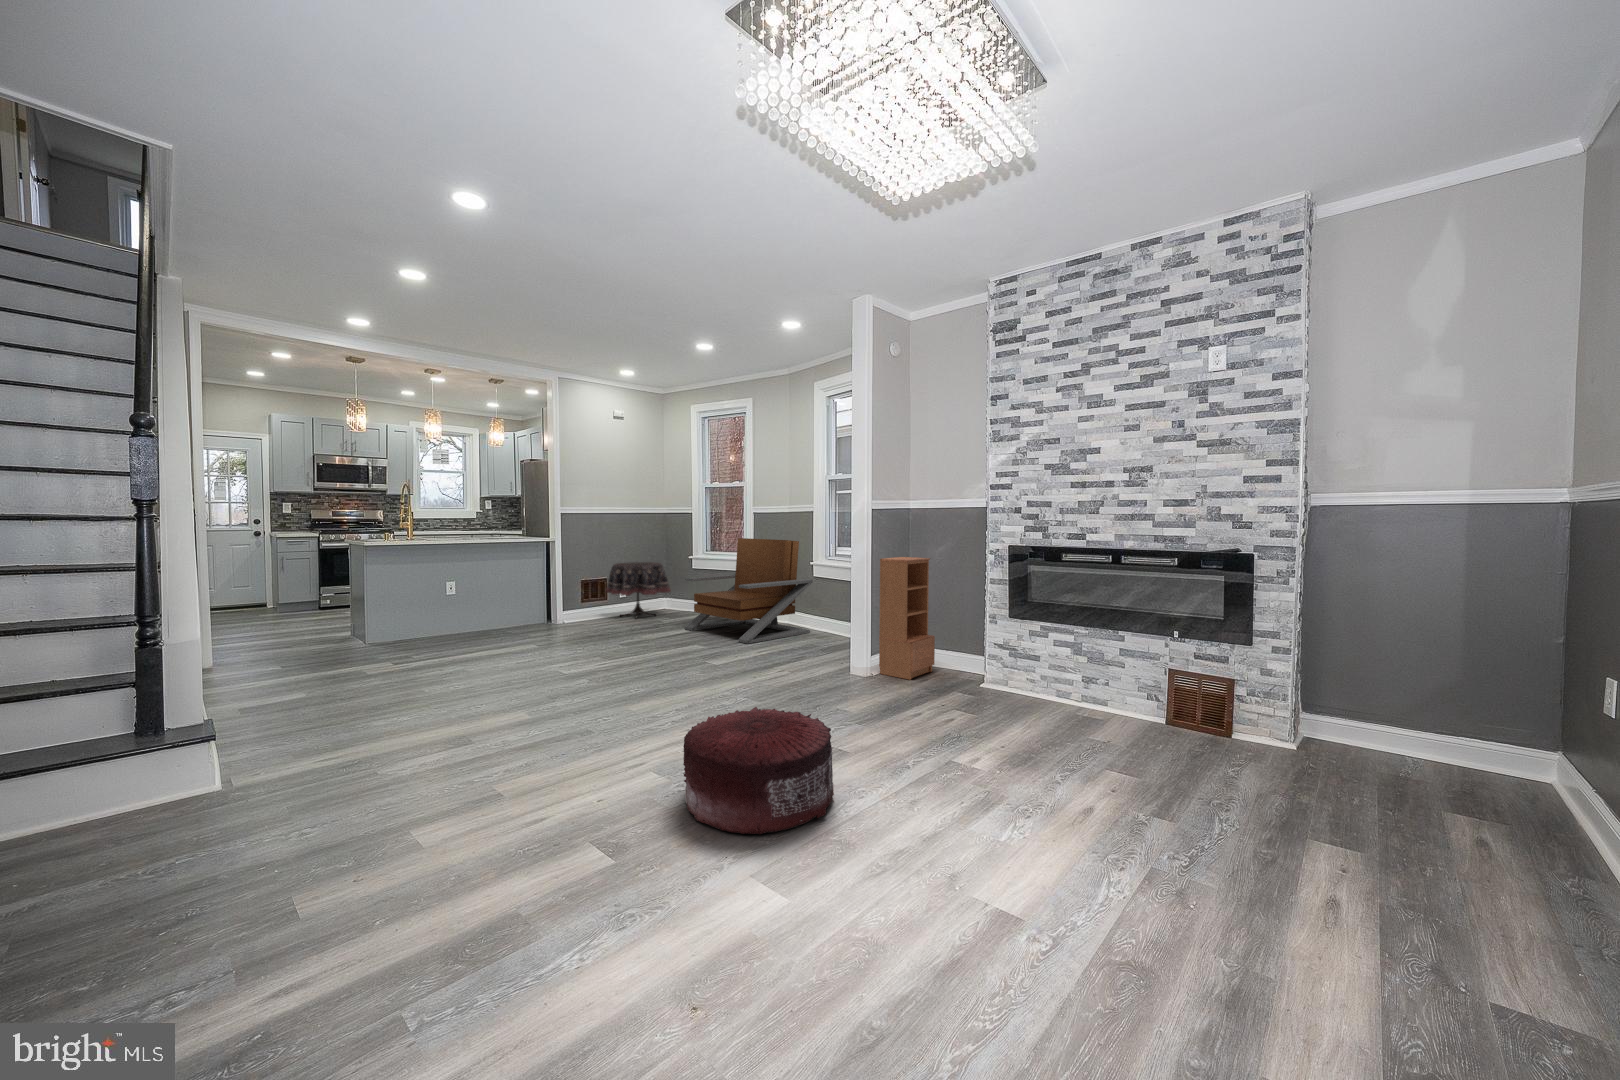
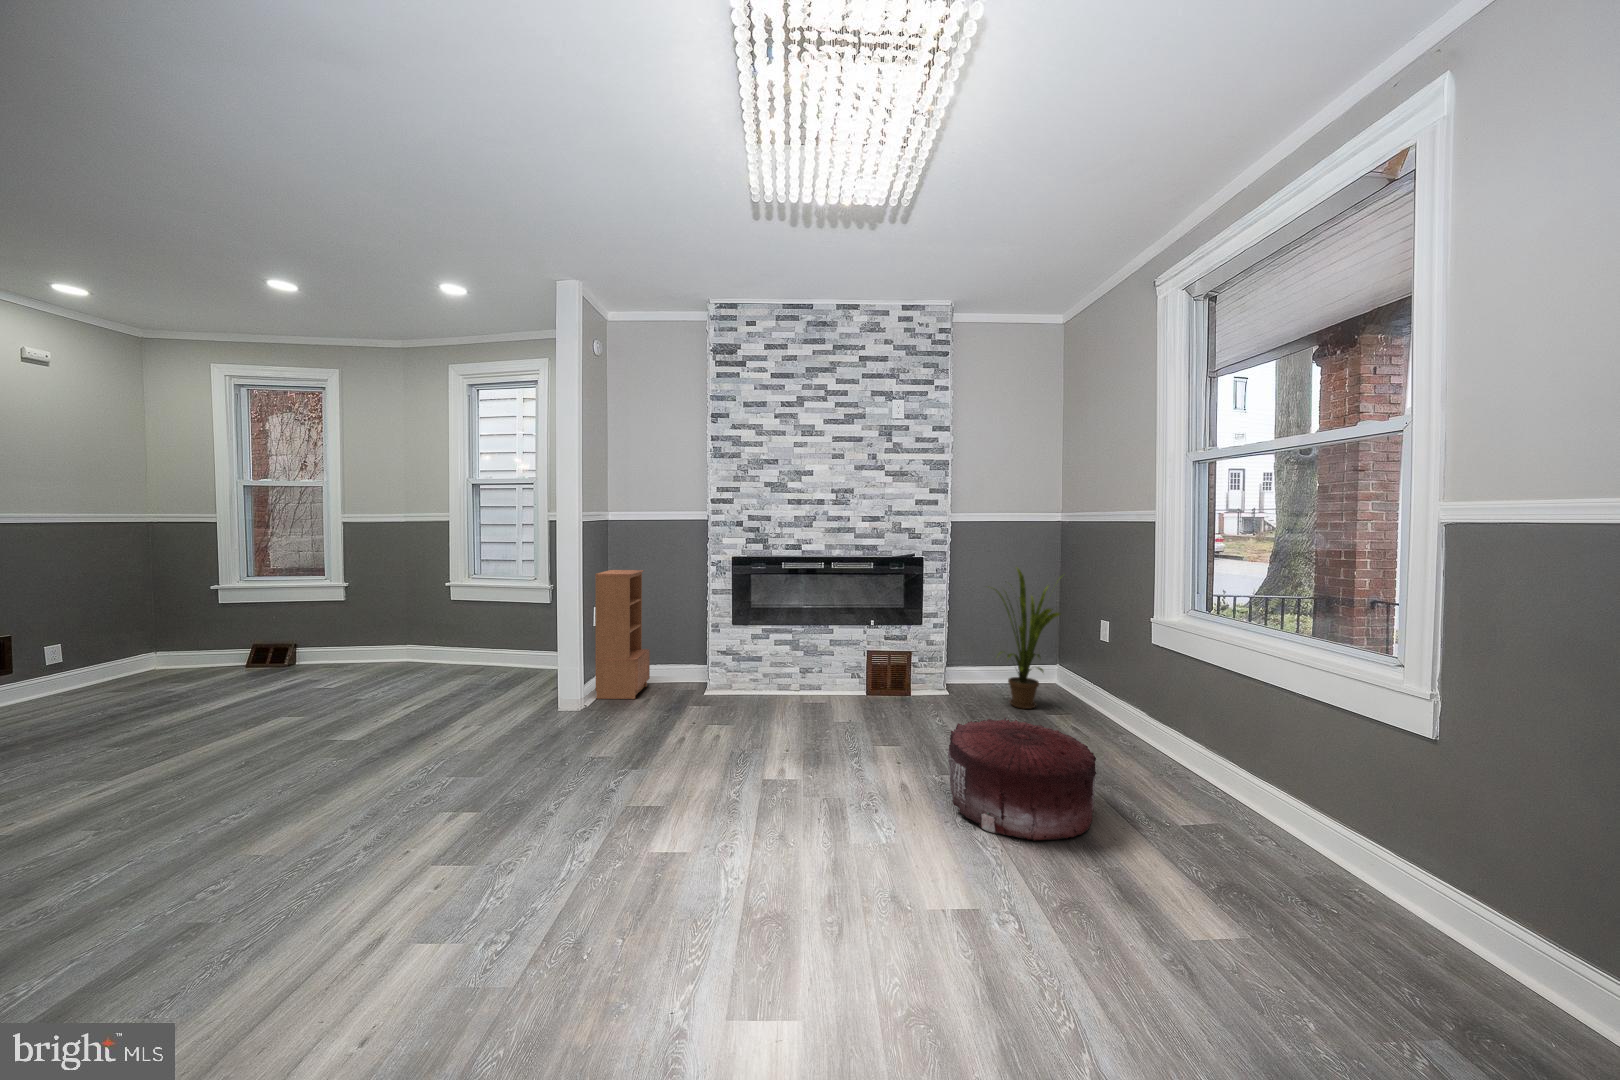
lounge chair: present [685,538,813,644] -> none [247,552,462,692]
side table: present [606,562,671,619] -> none [42,592,196,685]
house plant: none [1354,570,1522,795] -> present [996,568,1060,709]
pouf: present [683,707,834,834] -> present [947,718,1097,841]

